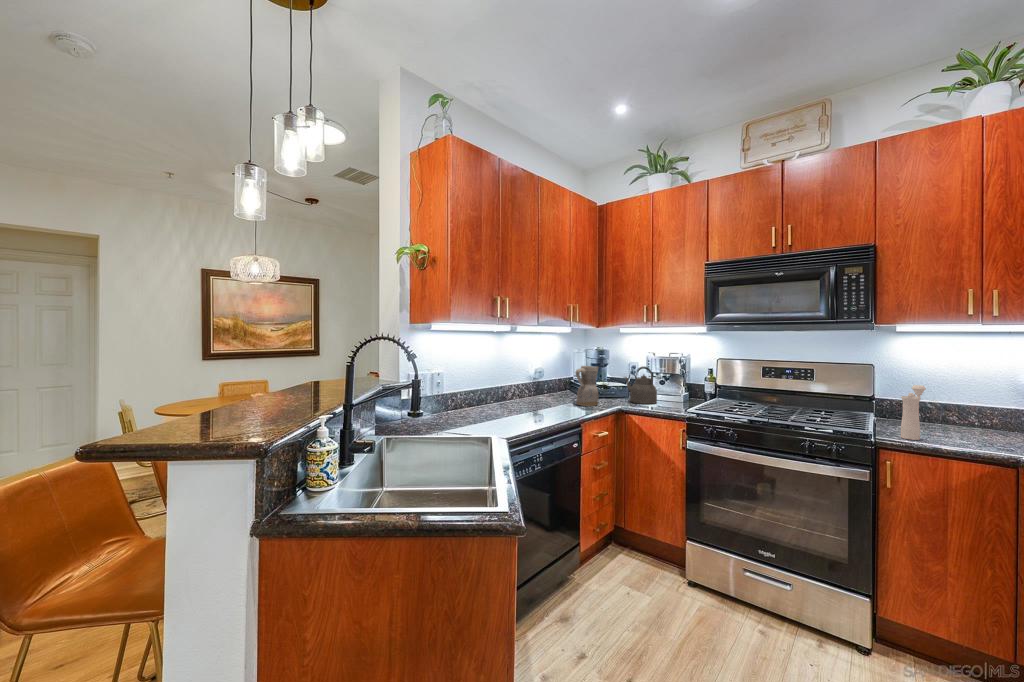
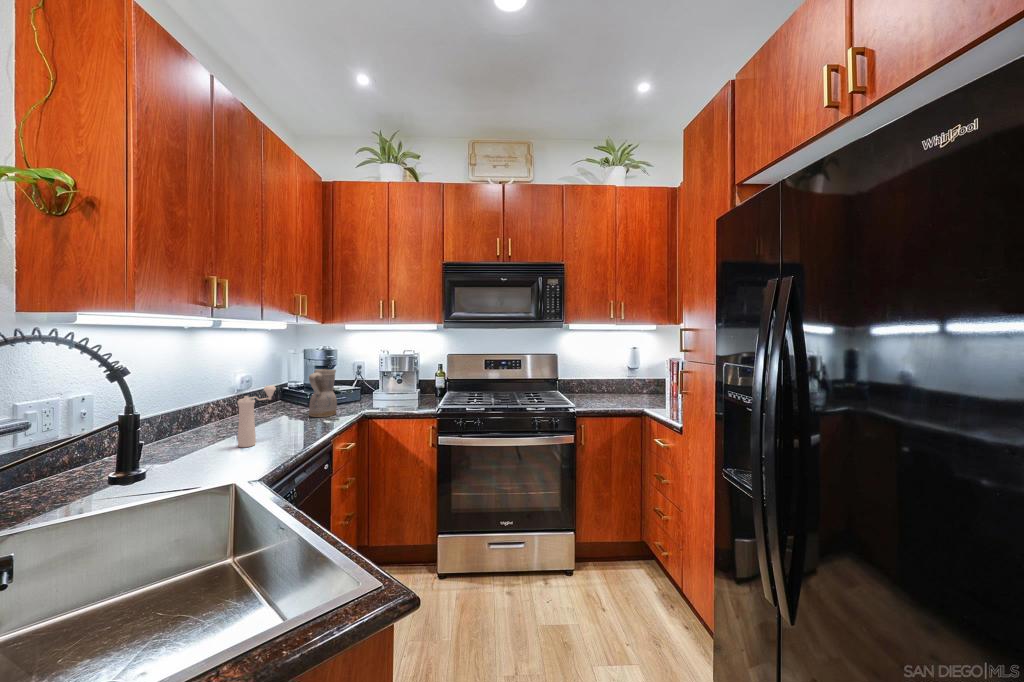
kettle: present [624,367,657,404] -> none [358,366,397,406]
pepper mill: present [901,385,926,440] -> present [237,386,276,447]

